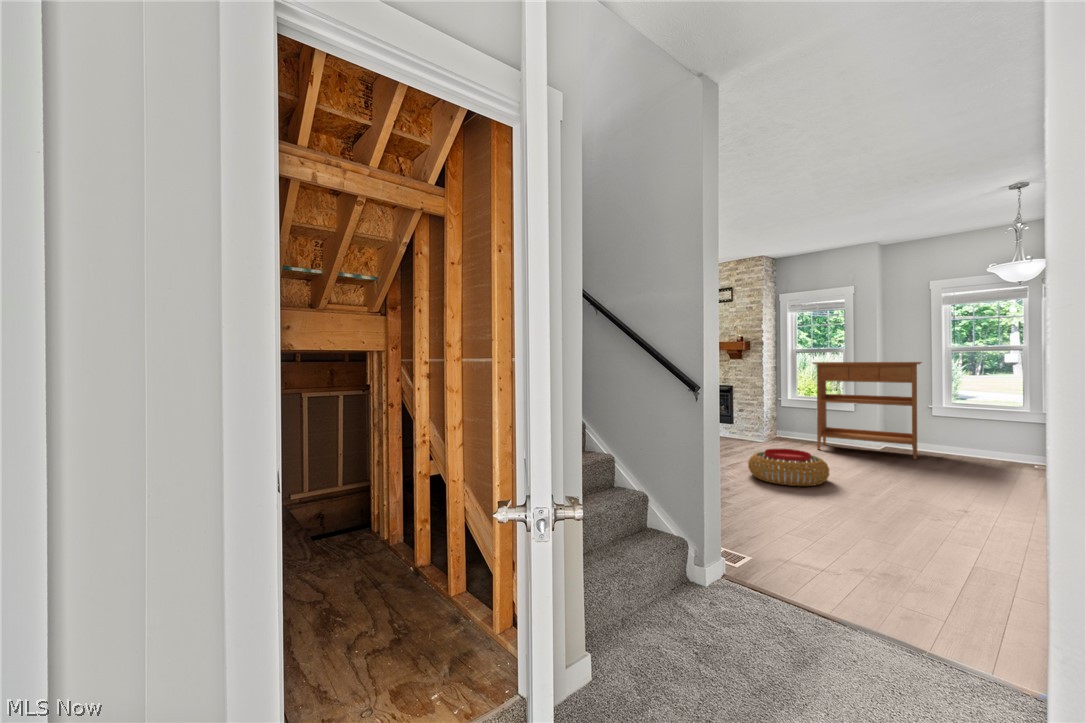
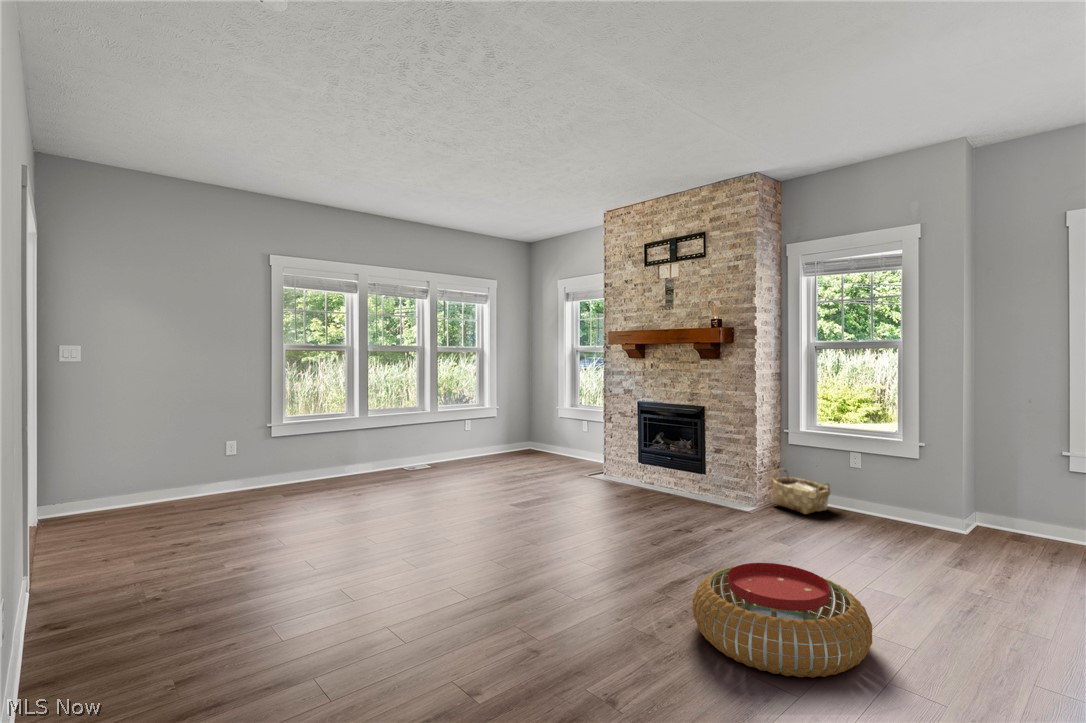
console table: present [812,362,922,459] -> none [840,366,1061,565]
woven basket: none [772,420,805,443] -> present [772,468,831,514]

